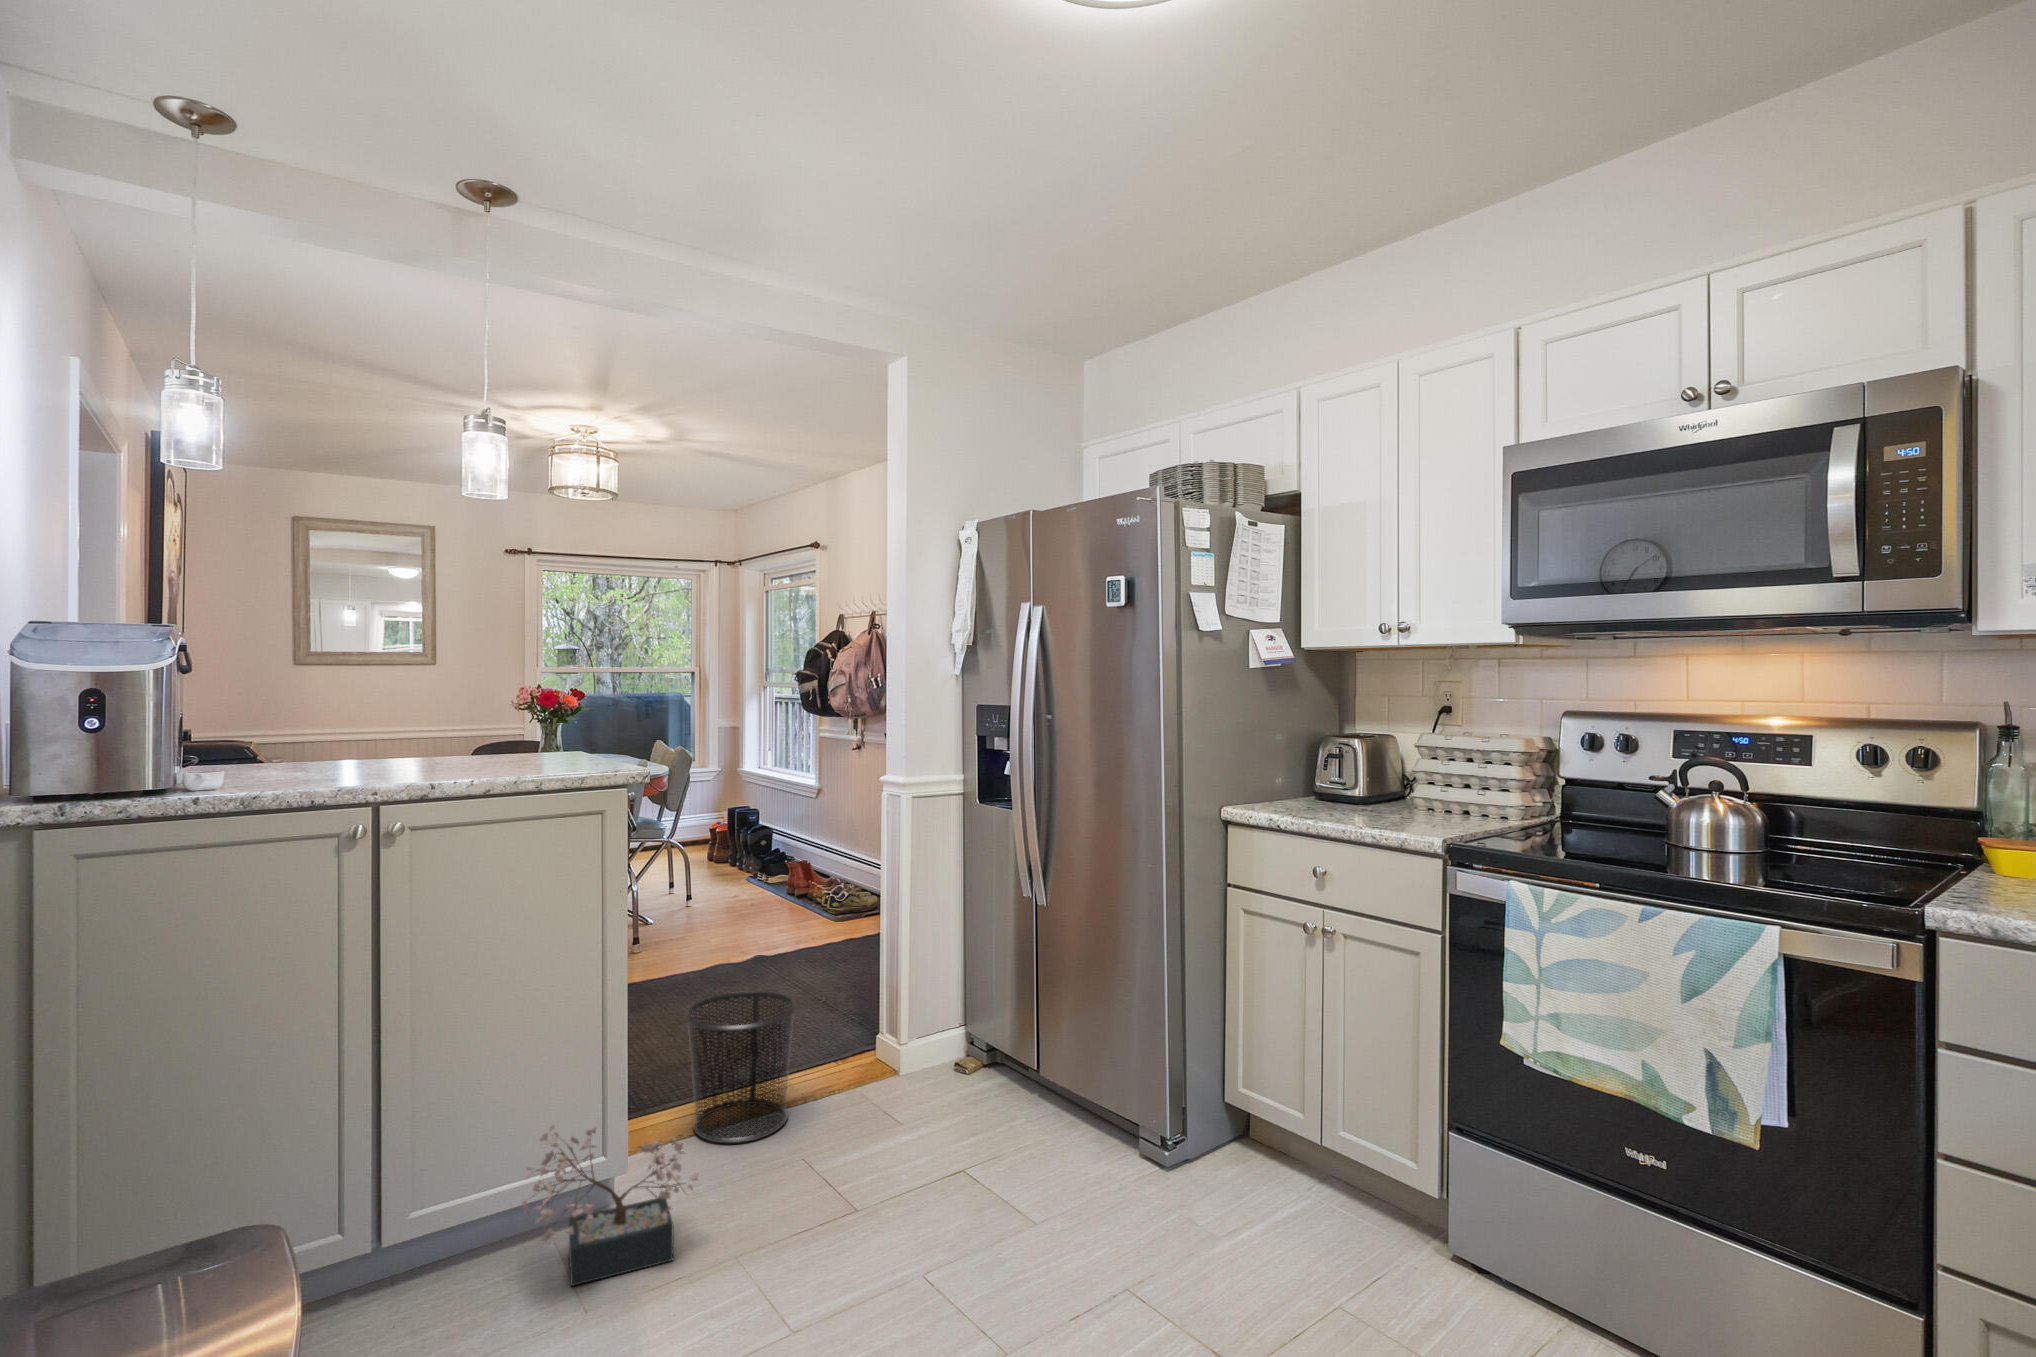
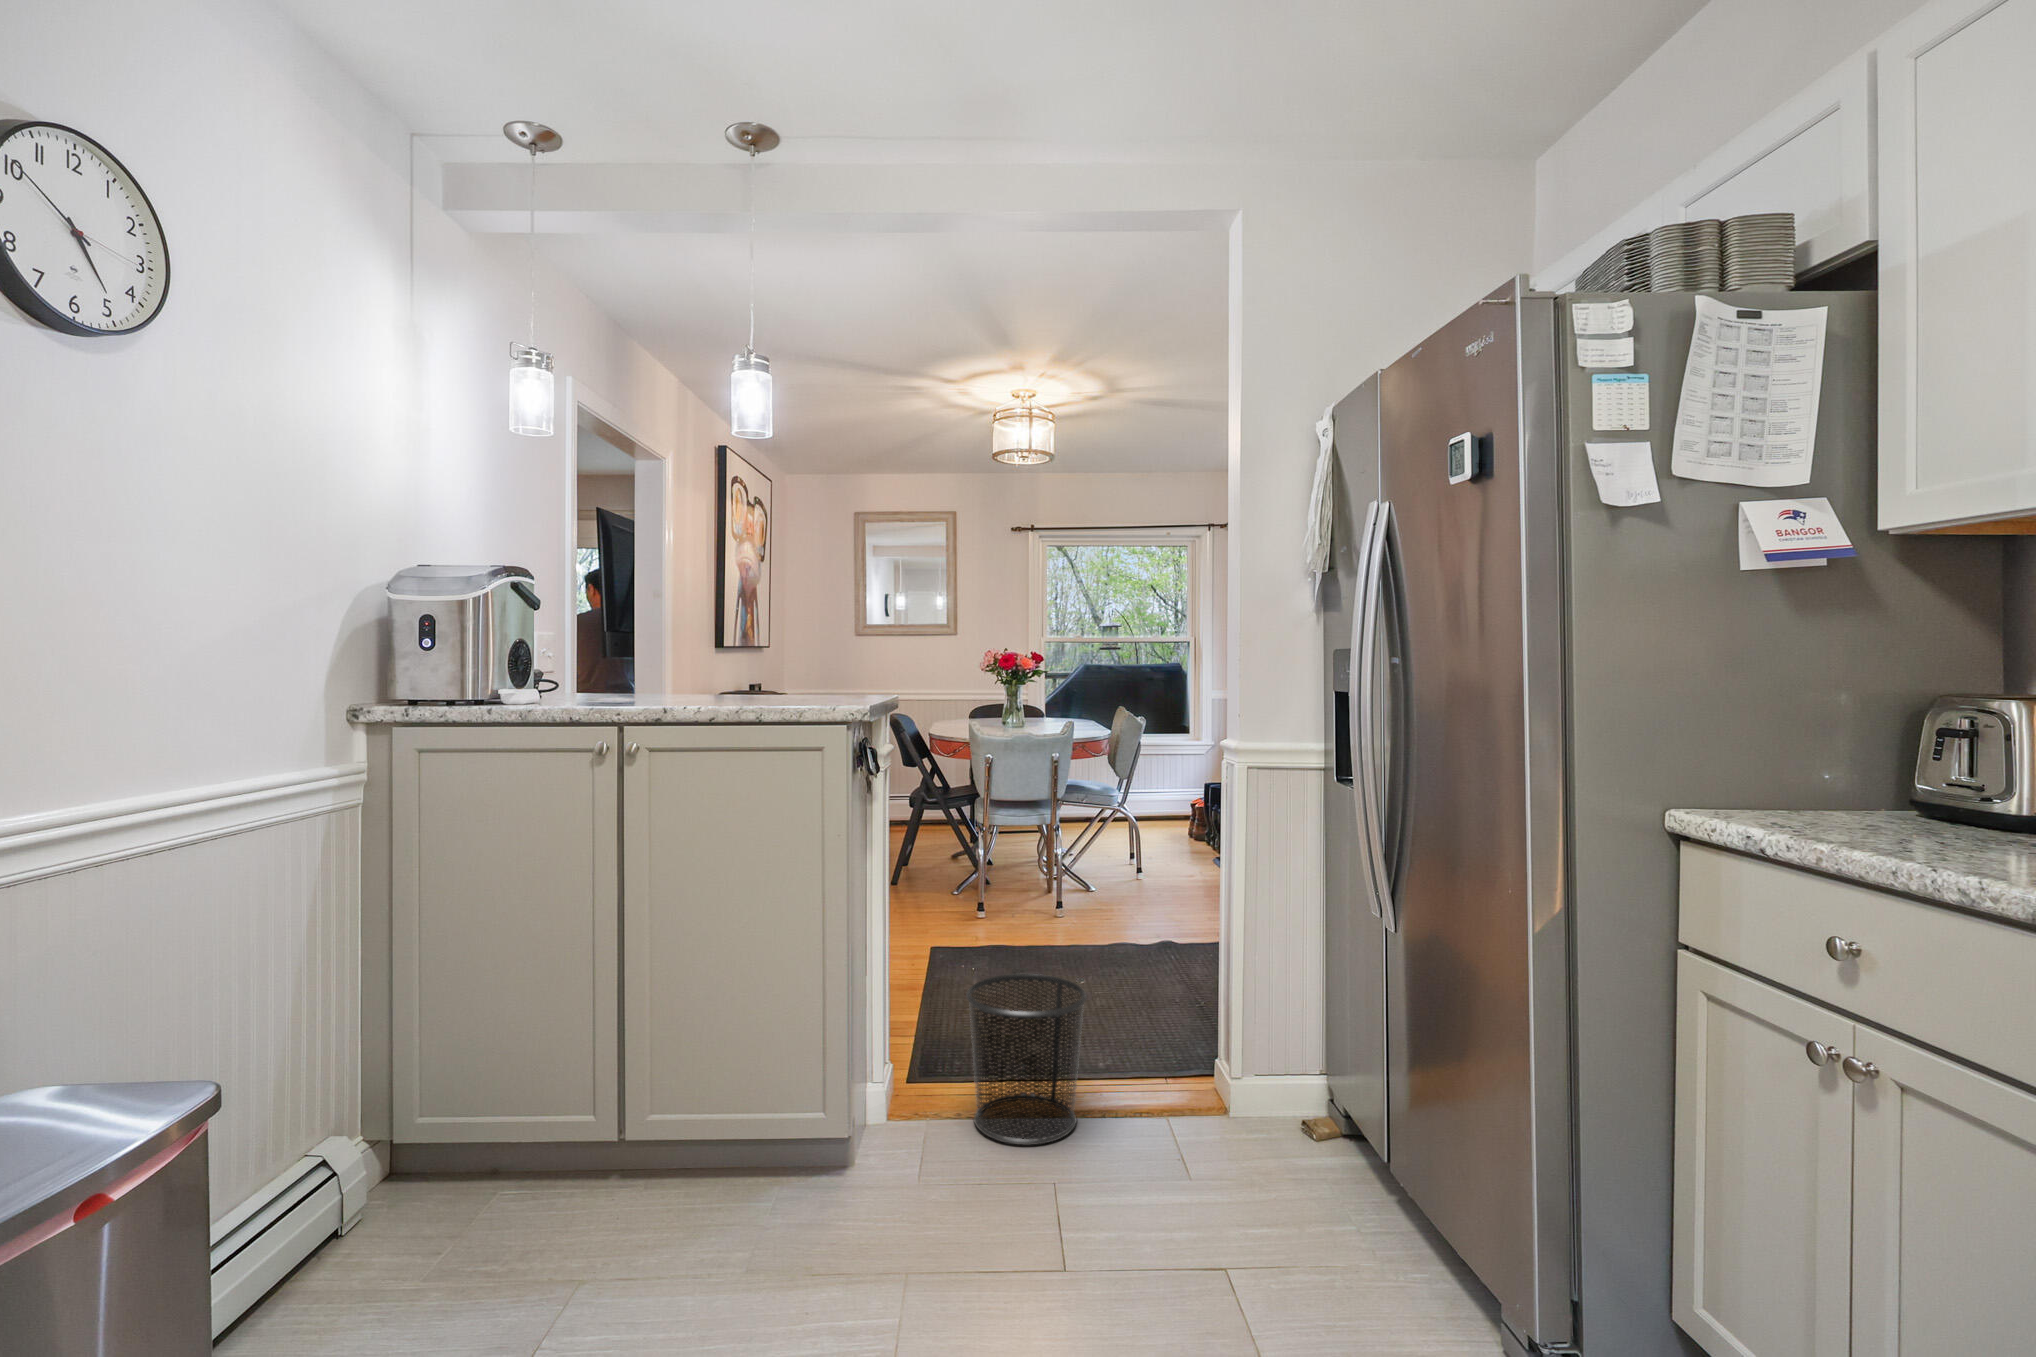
decorative plant: present [521,1125,699,1286] -> none [713,1065,888,1249]

